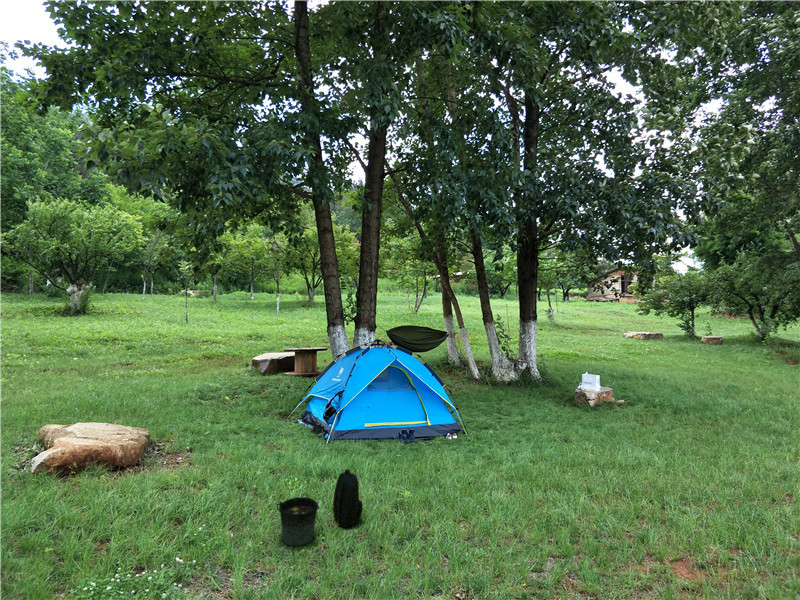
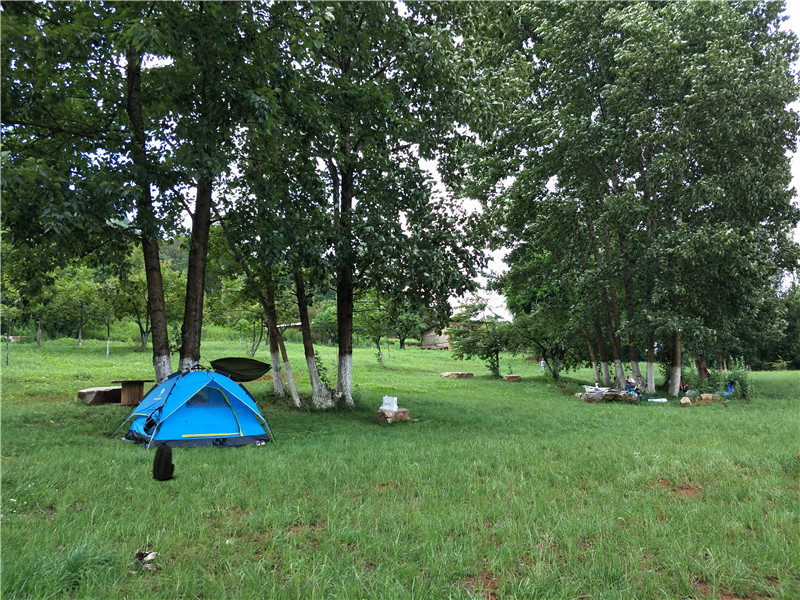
bucket: present [277,497,320,546] -> none [112,460,143,488]

